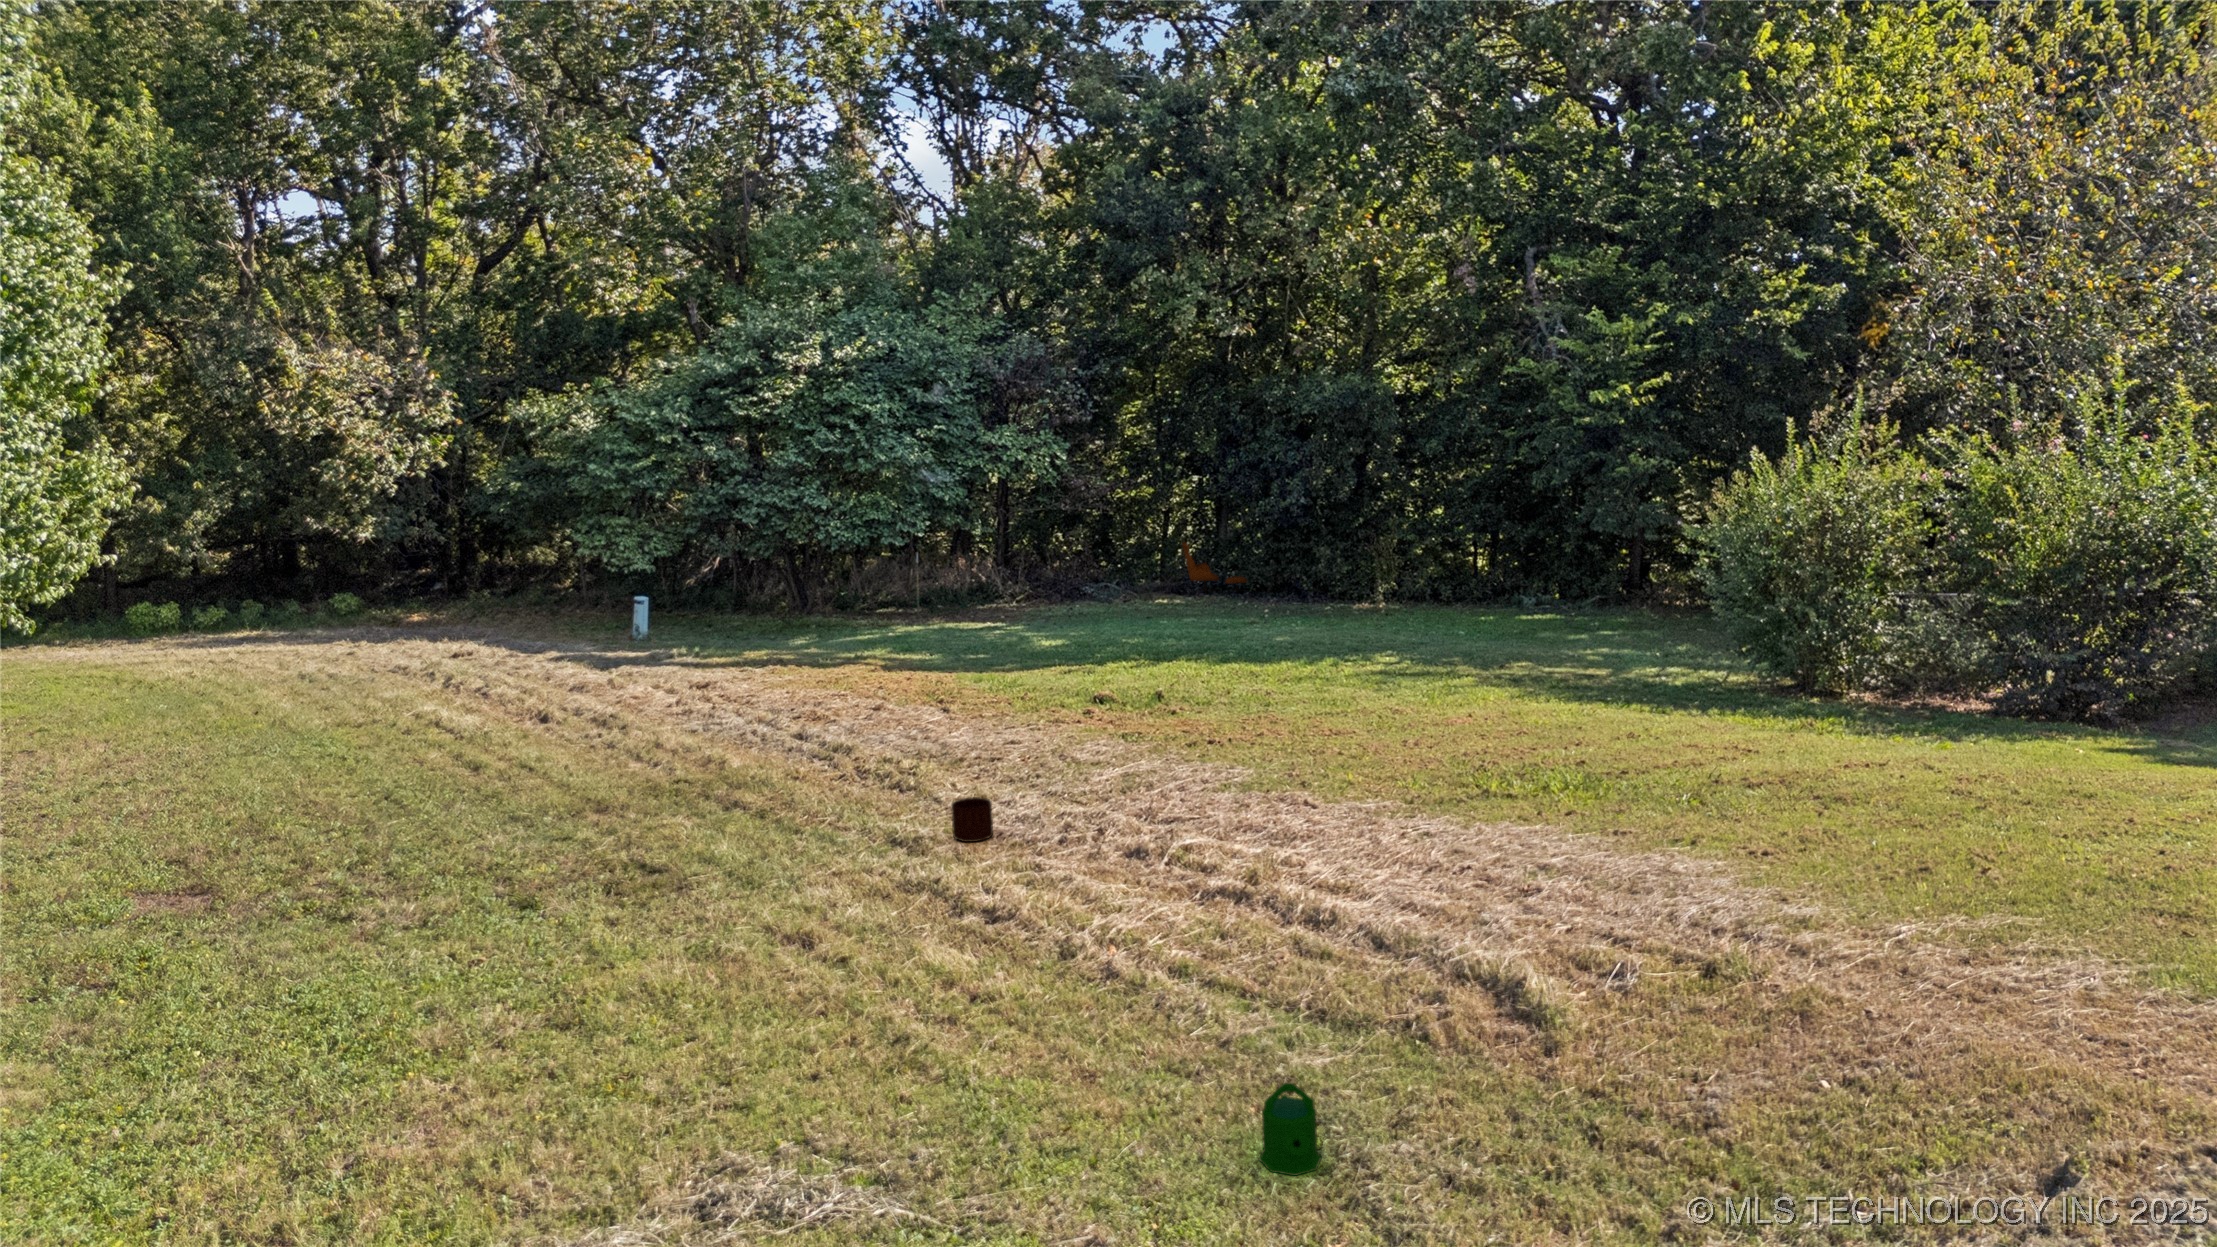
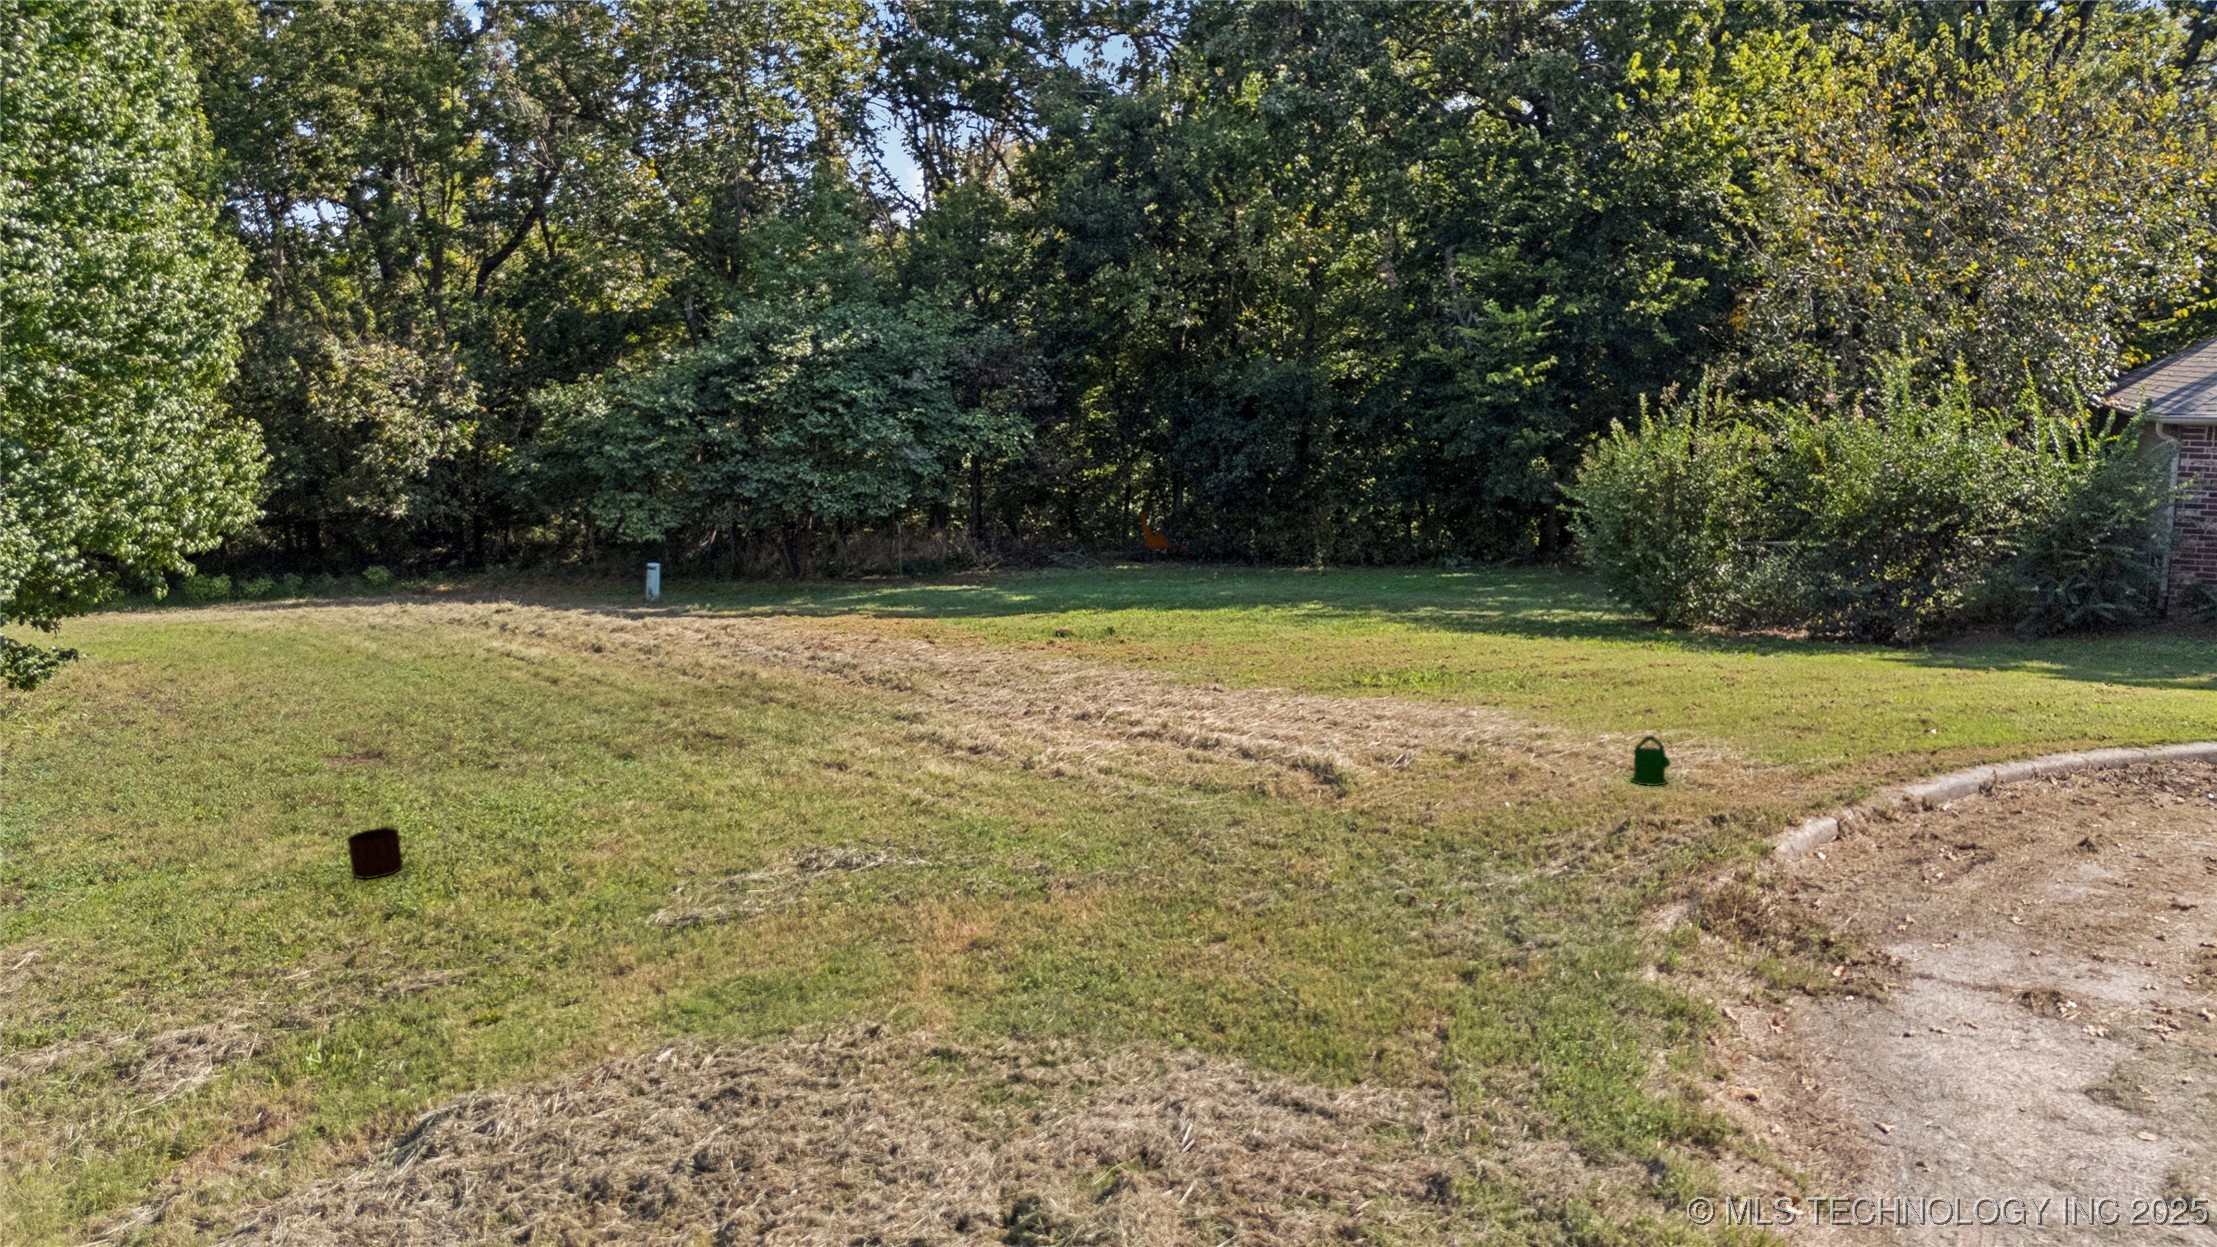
planter: present [951,797,993,842] -> present [348,828,403,879]
watering can: present [1259,1083,1322,1176] -> present [1631,736,1670,786]

